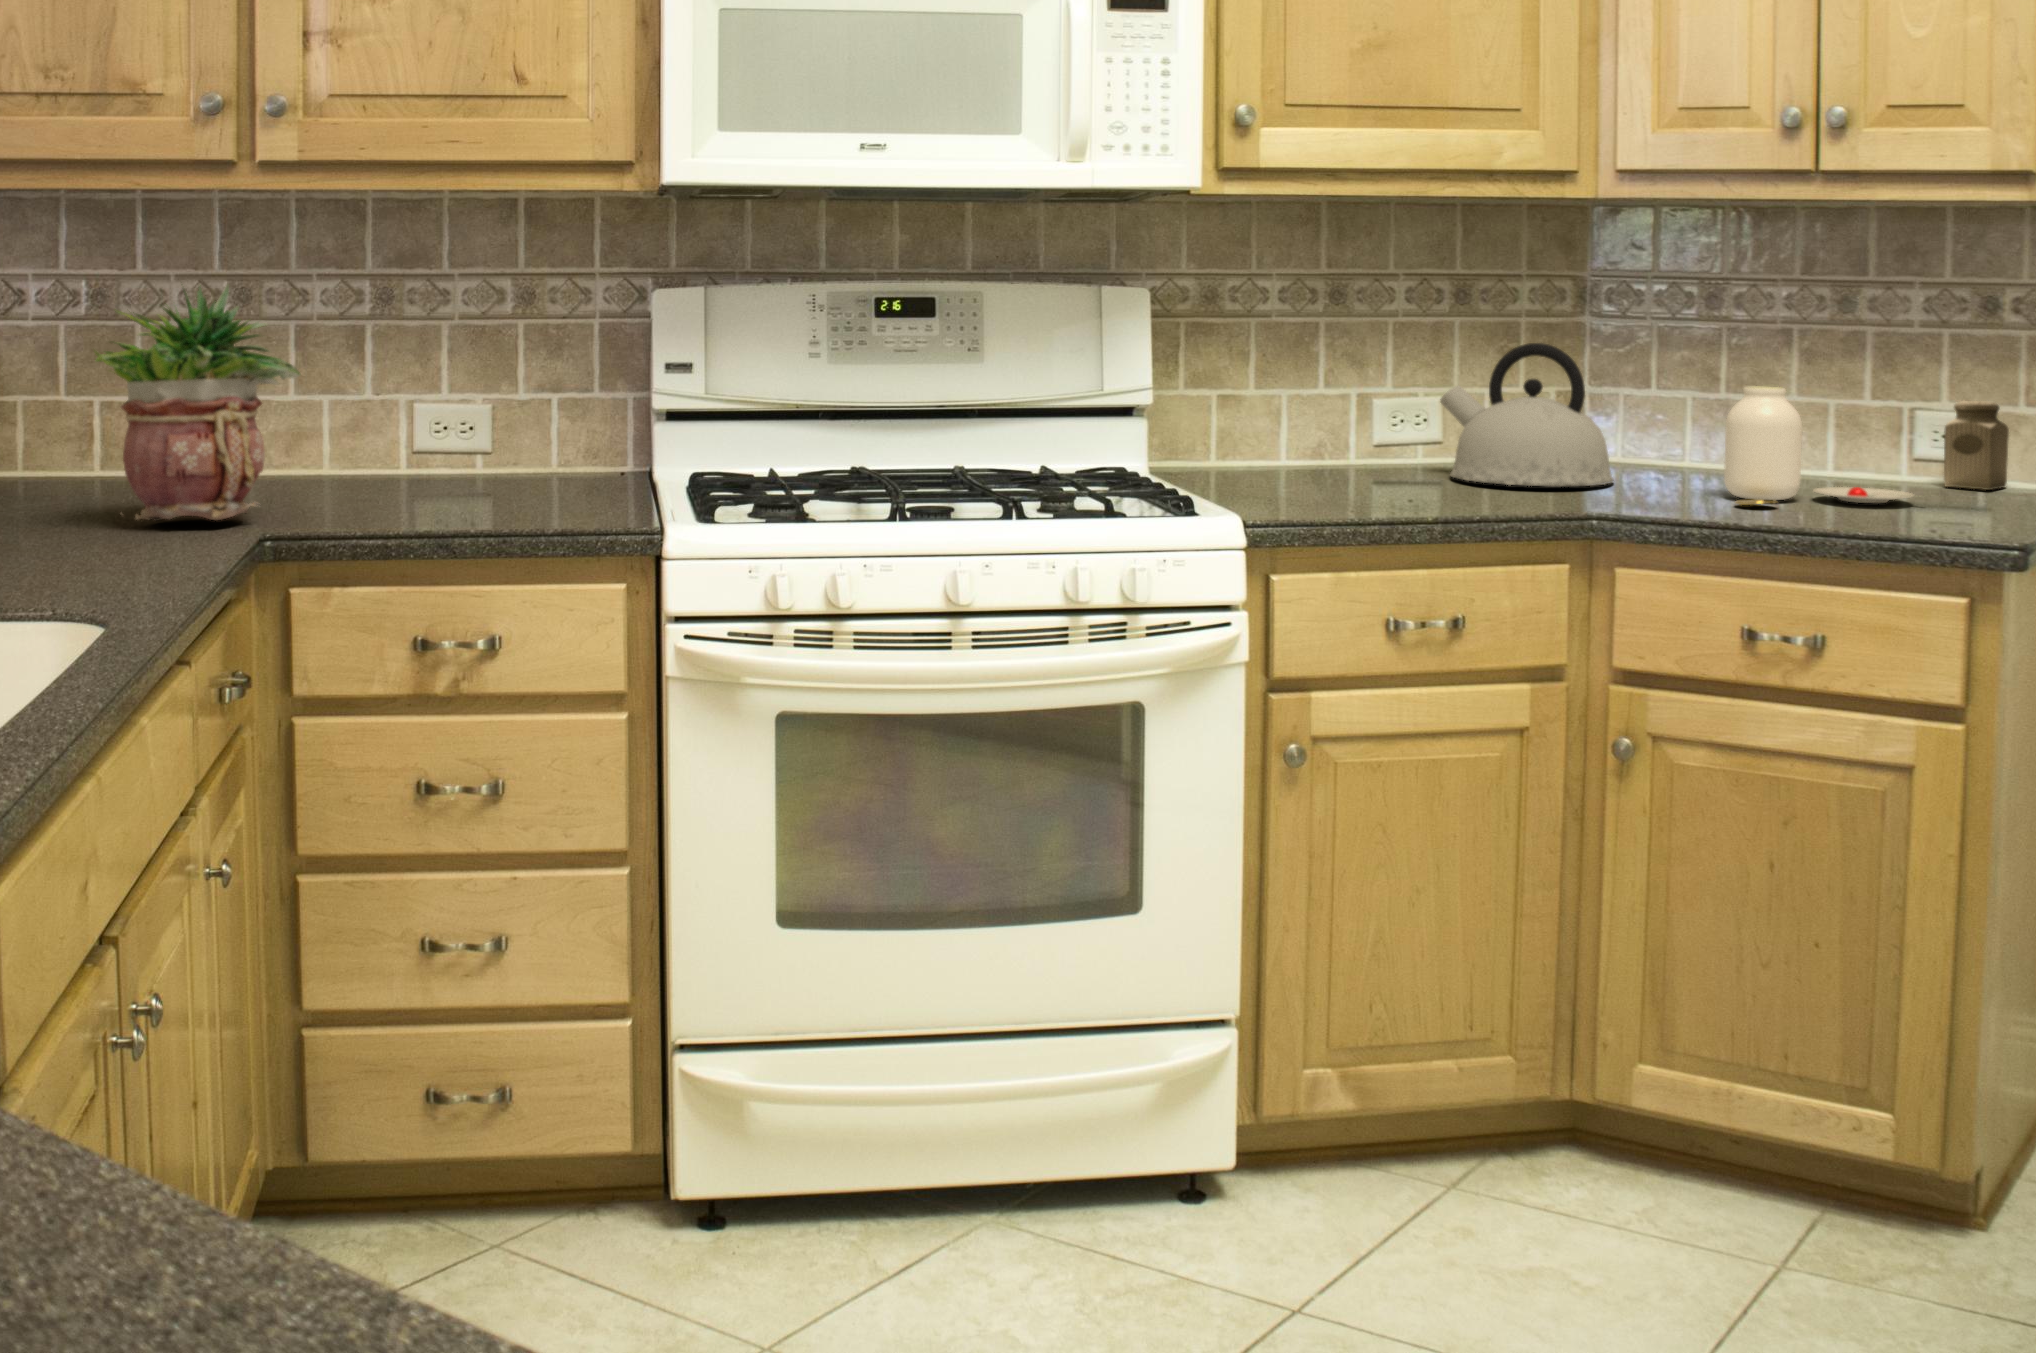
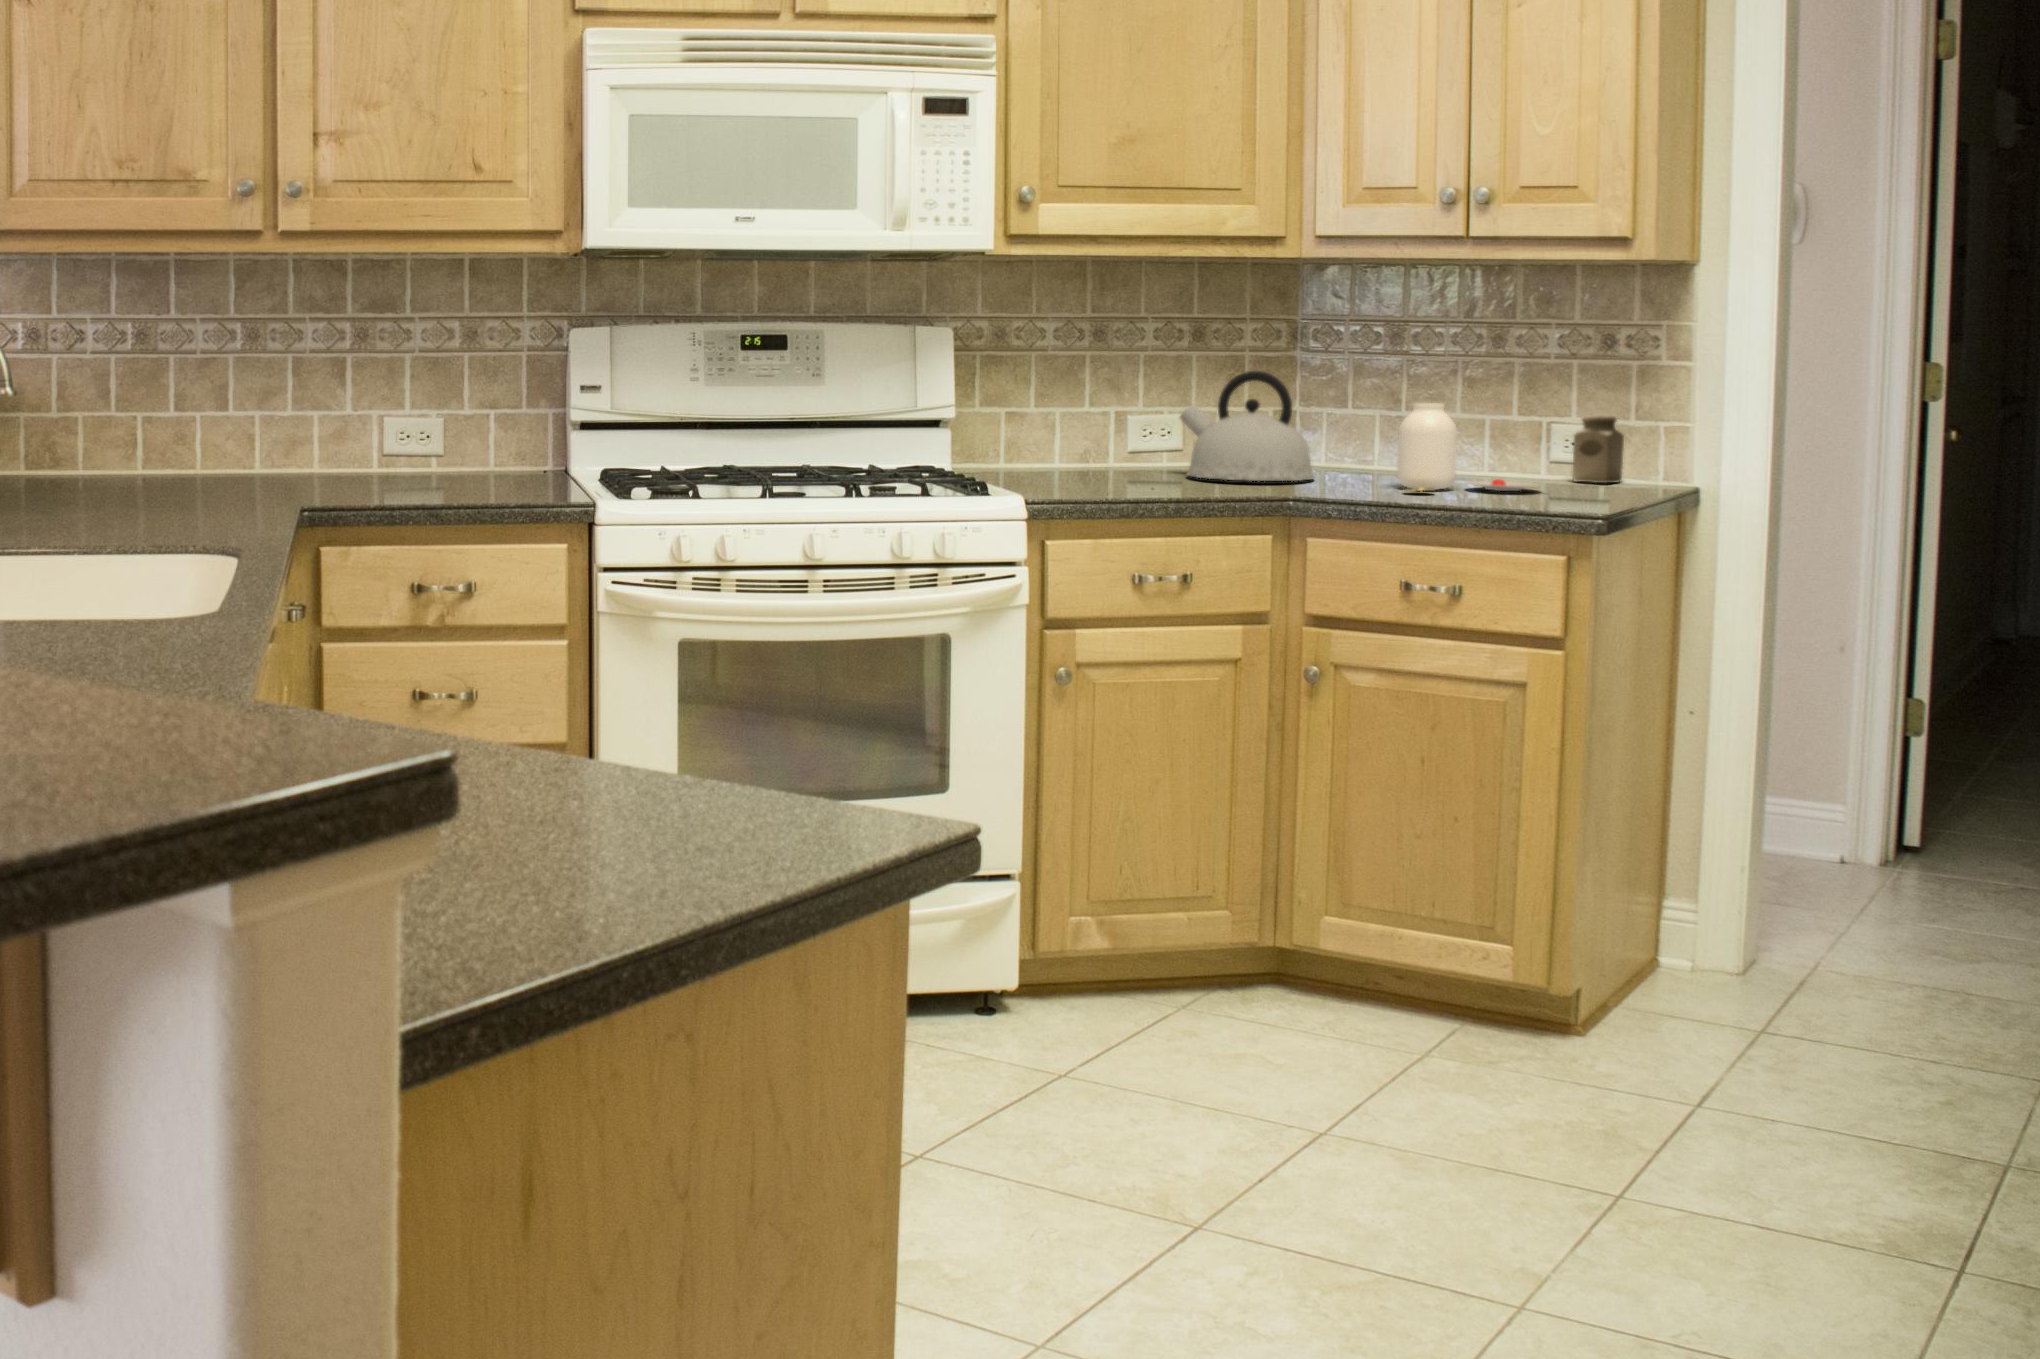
potted plant: present [95,285,300,521] -> none [175,321,320,500]

